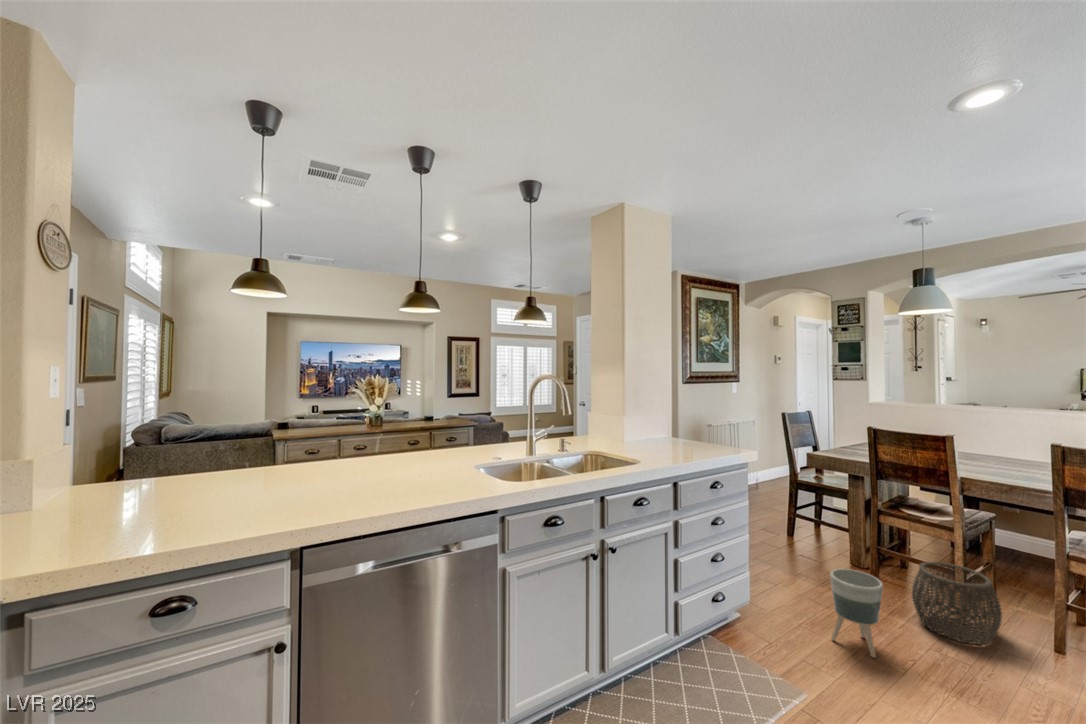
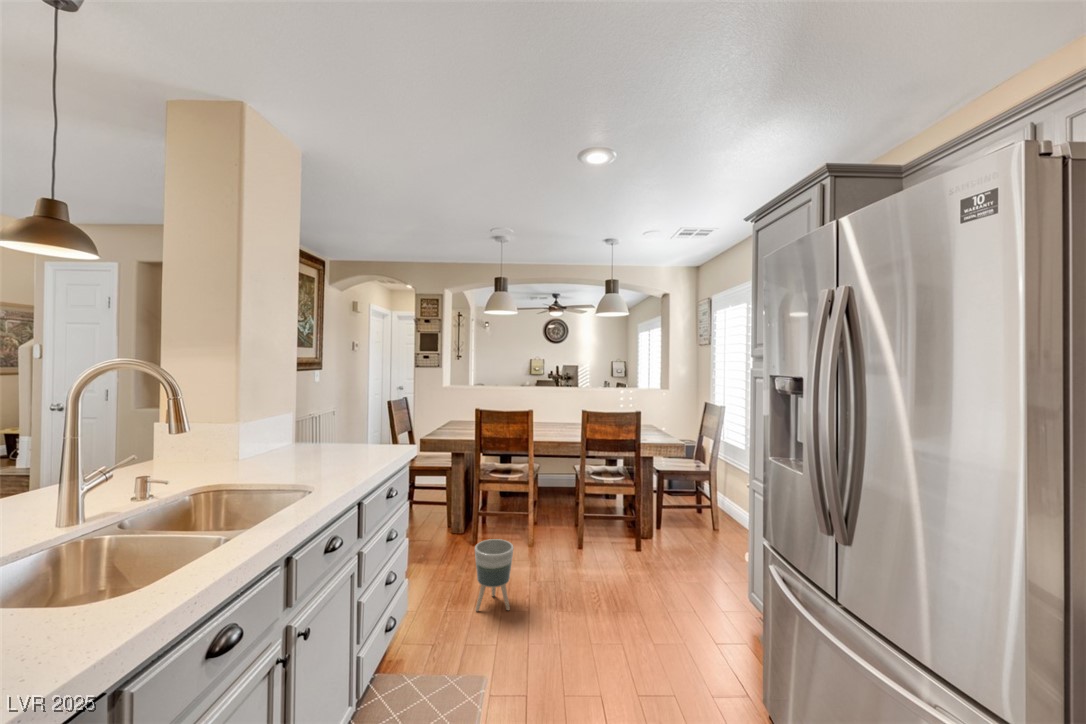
woven basket: present [912,562,1002,645] -> none [511,510,562,569]

